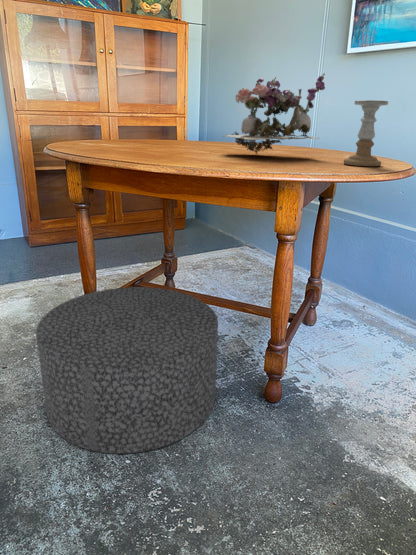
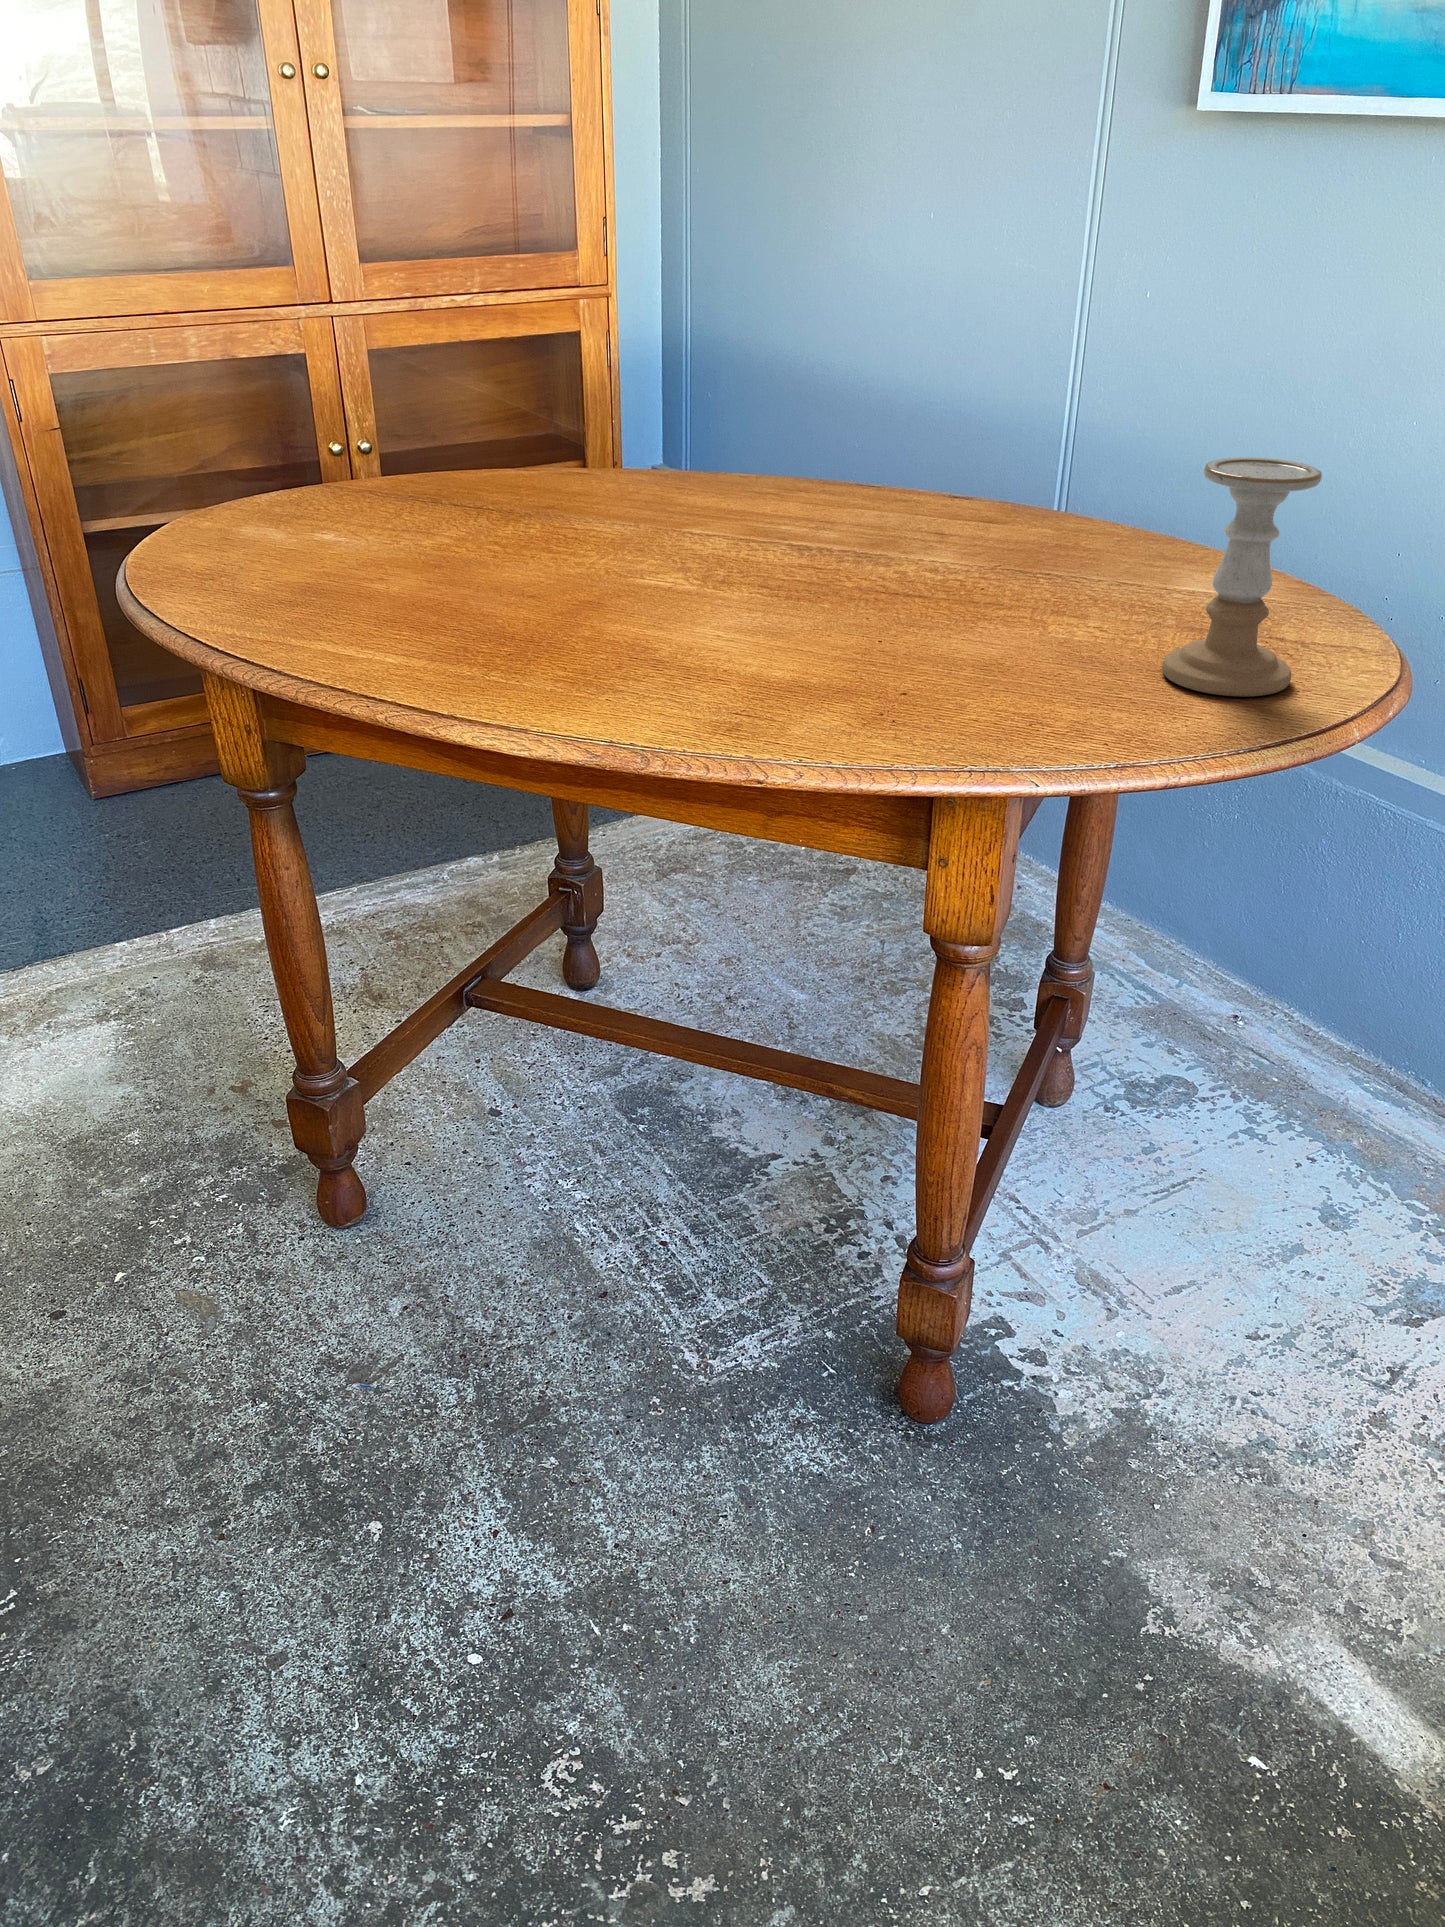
flower arrangement: present [225,73,325,154] -> none [744,315,1105,596]
ottoman: present [36,287,218,454] -> none [153,1038,744,1631]

